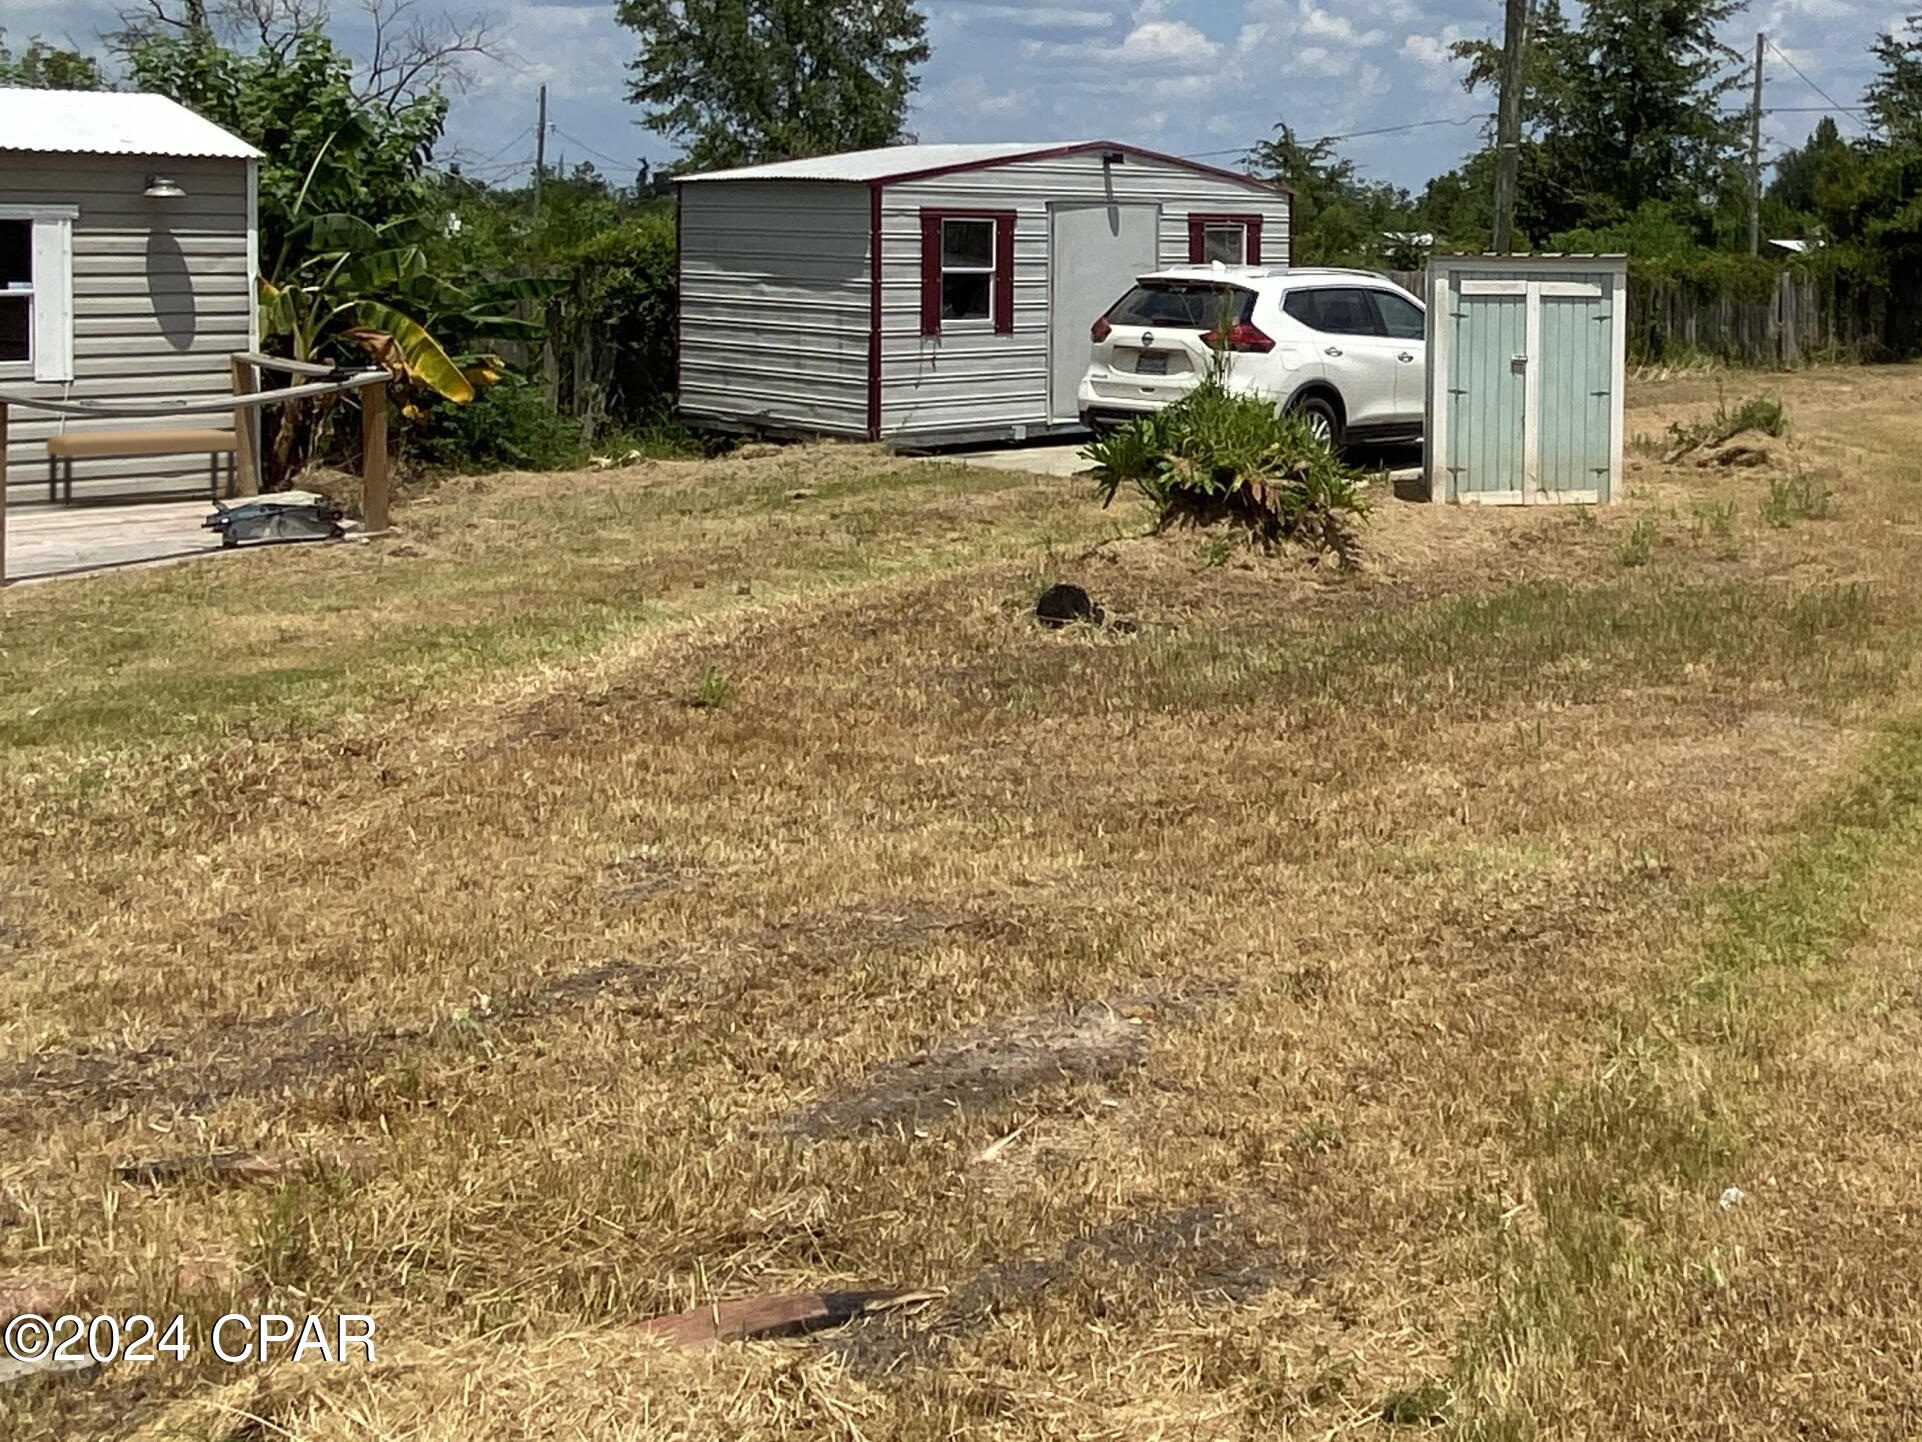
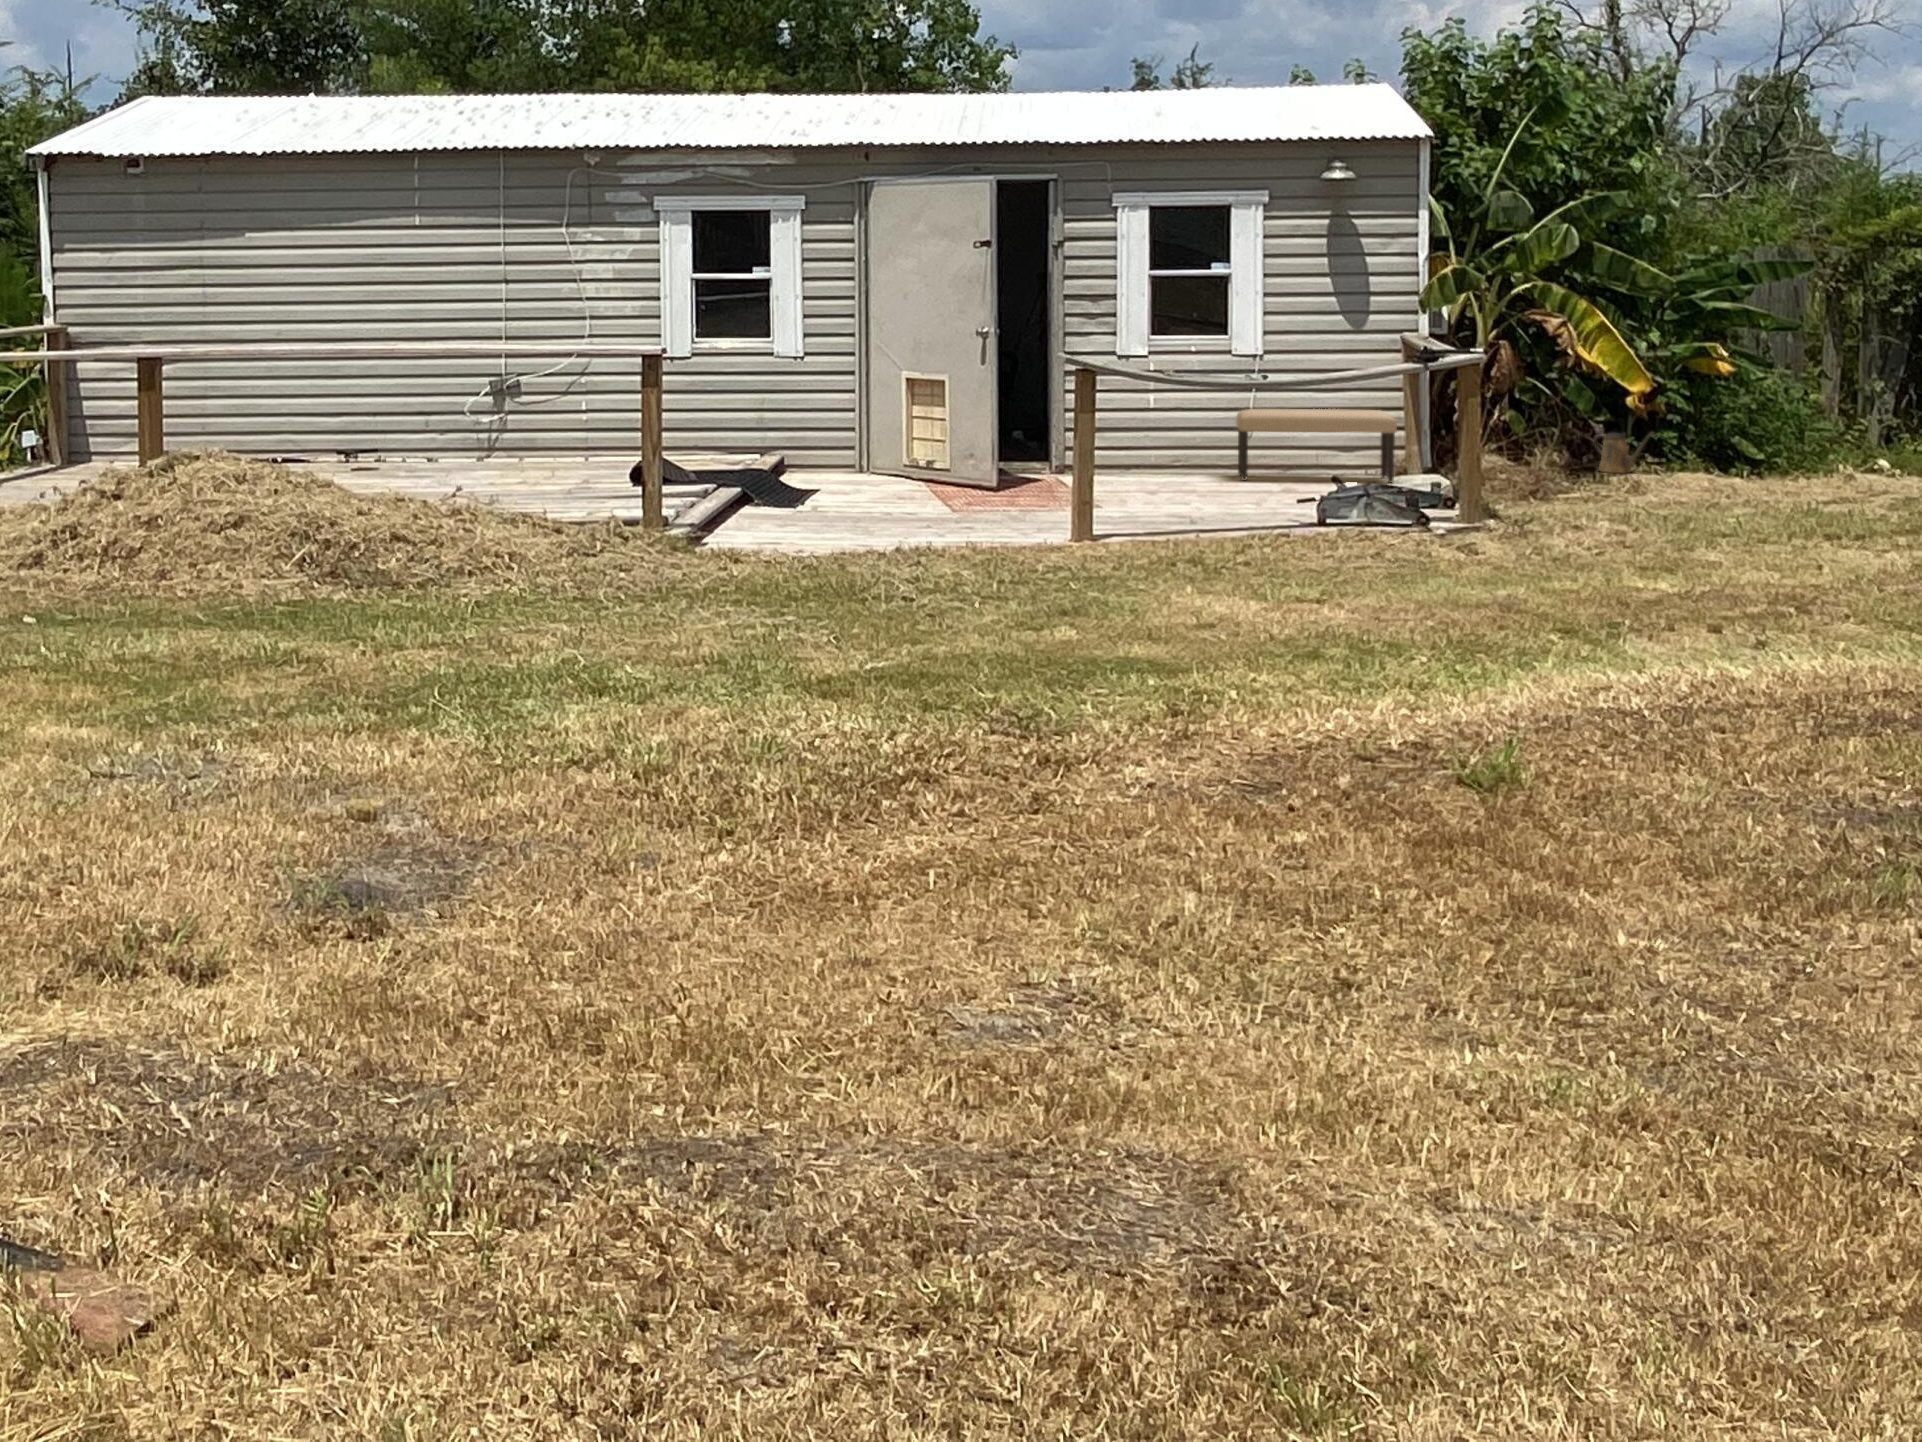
watering can: none [407,436,471,475] -> present [1594,433,1653,473]

